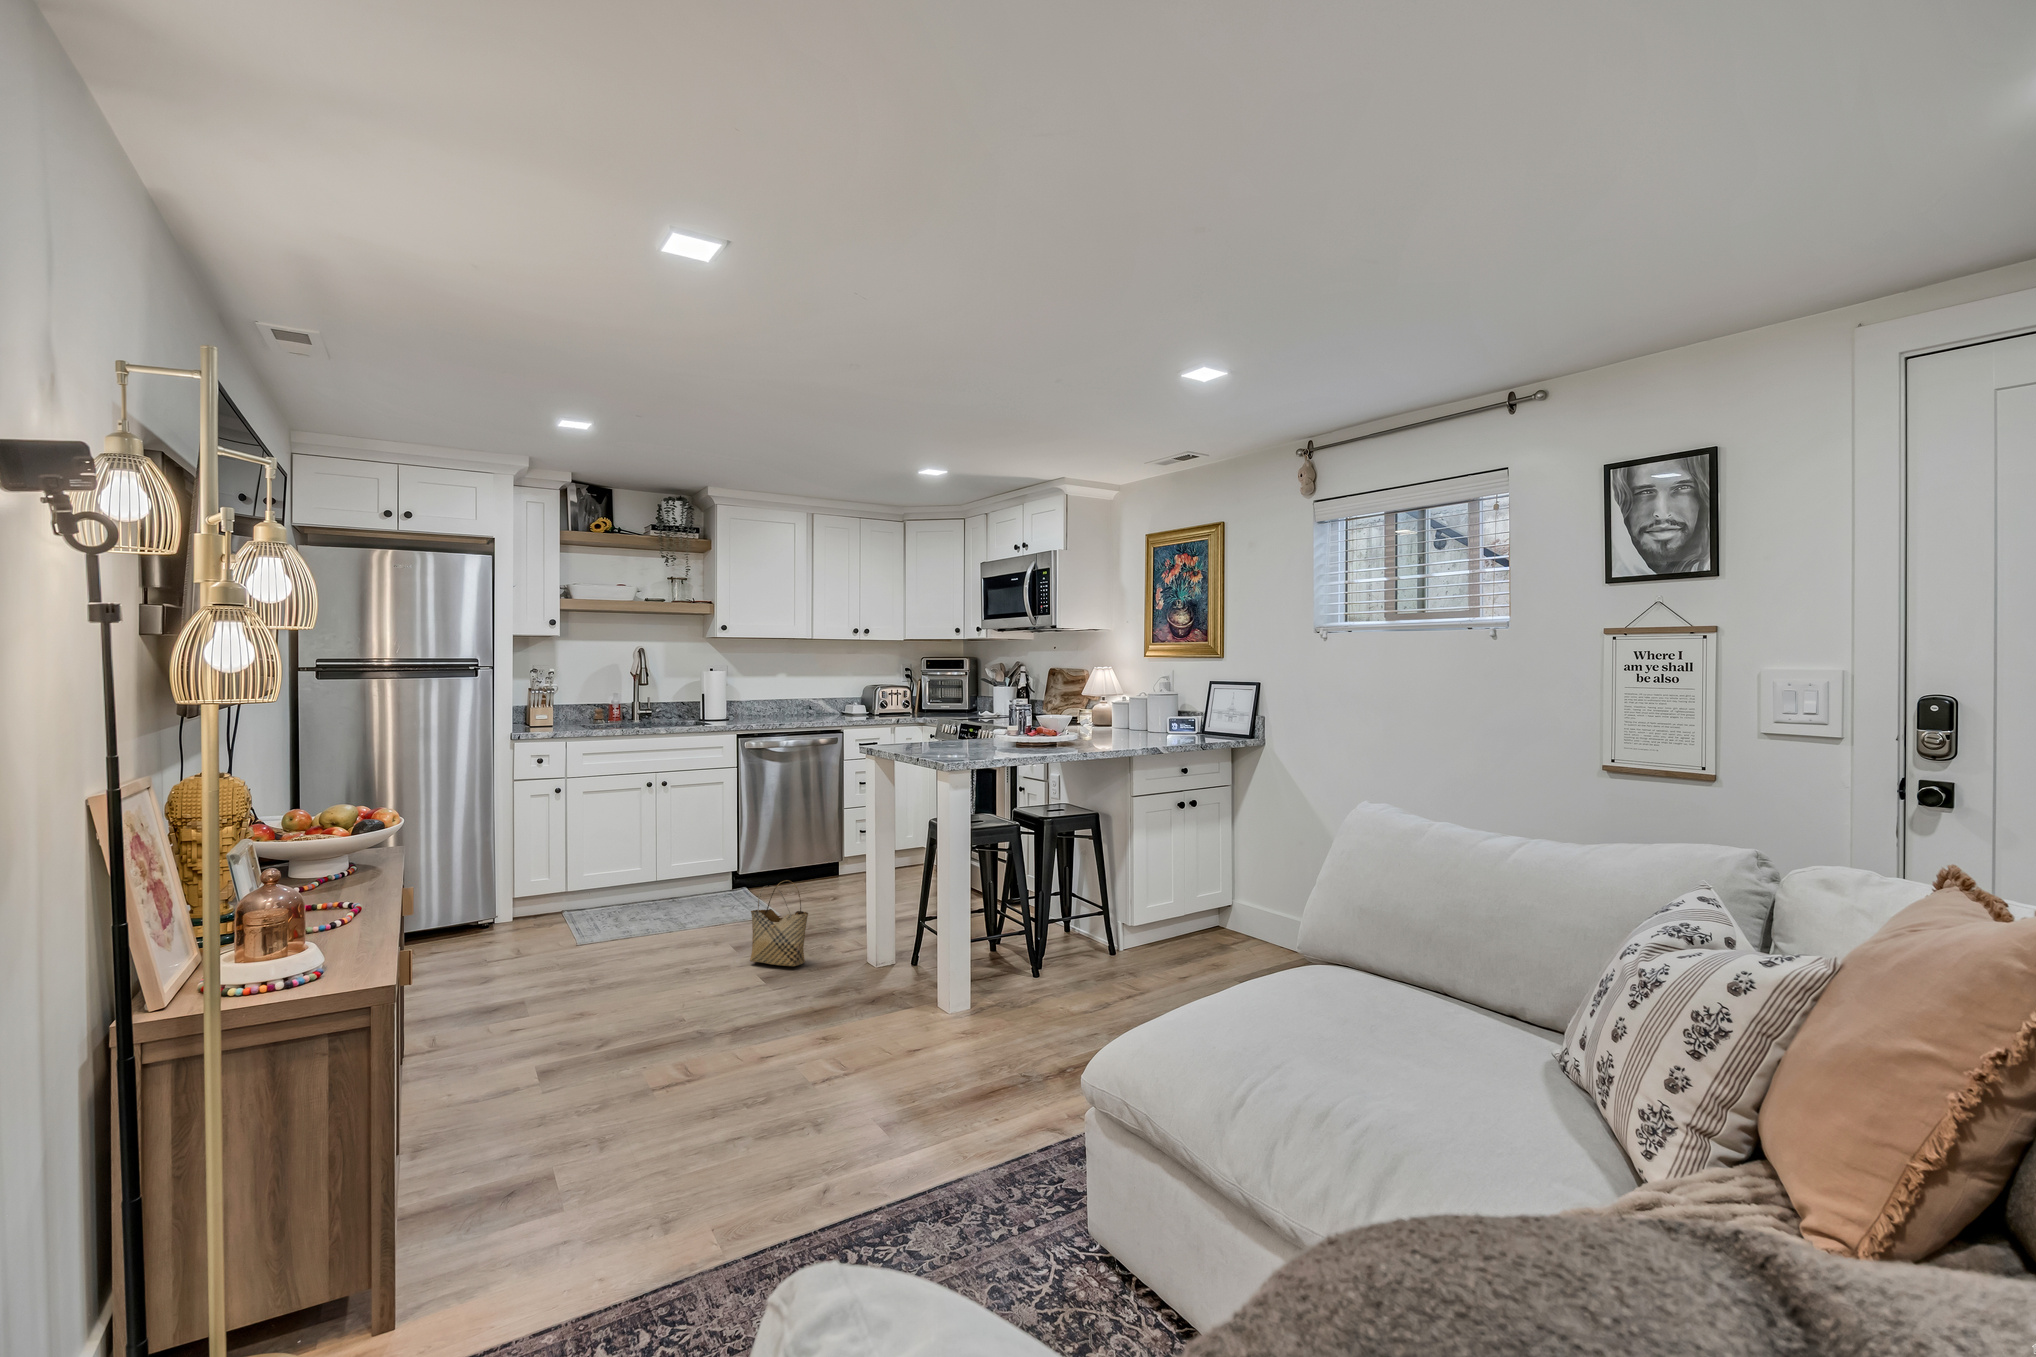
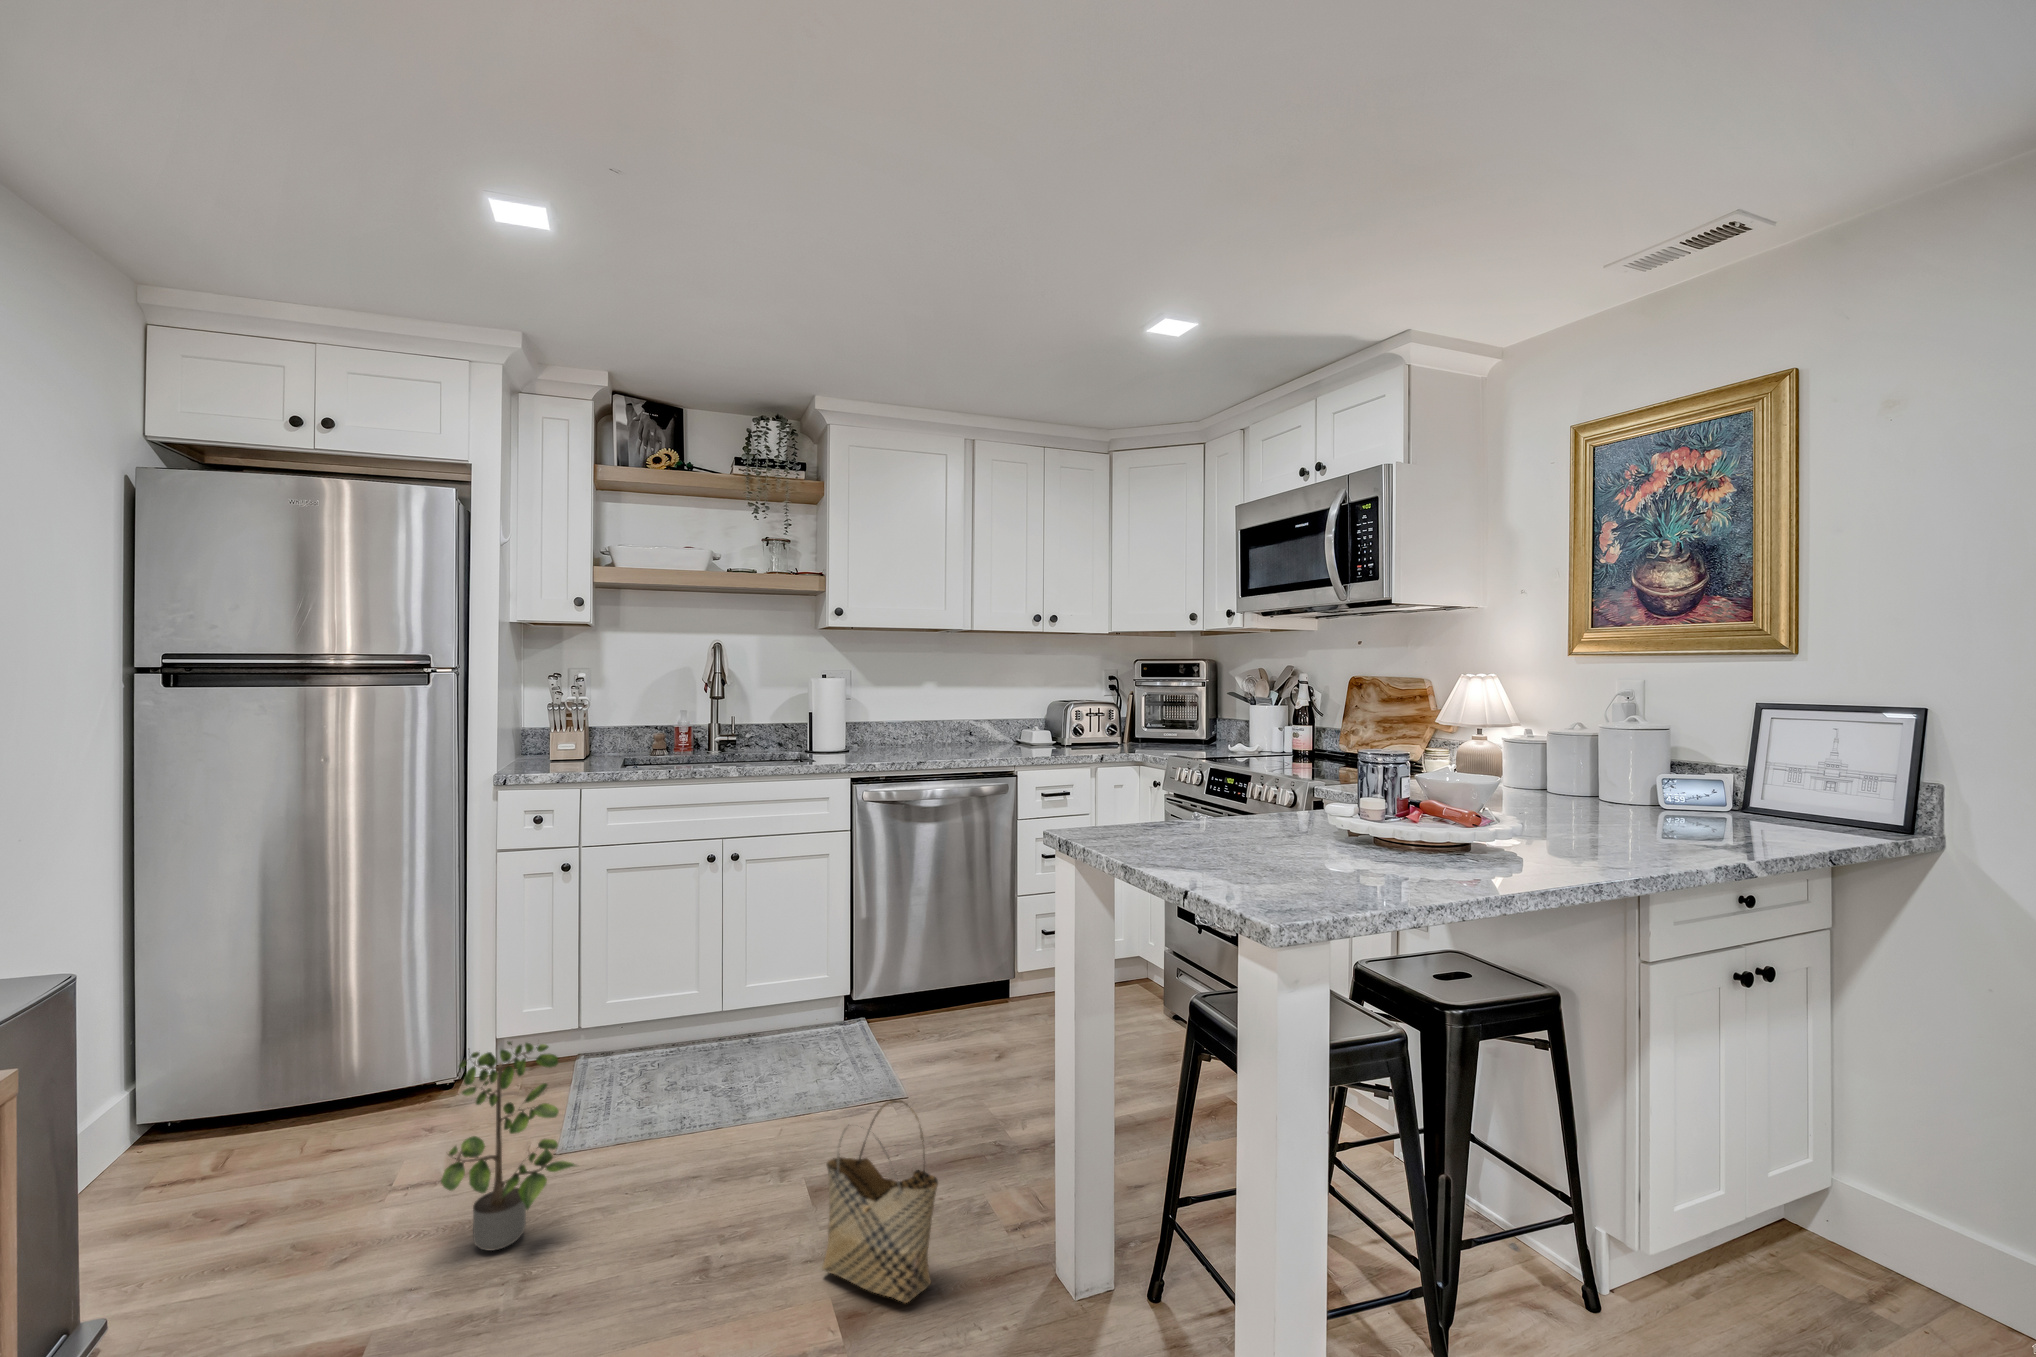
potted plant: none [545,860,615,969] -> present [441,1042,576,1251]

